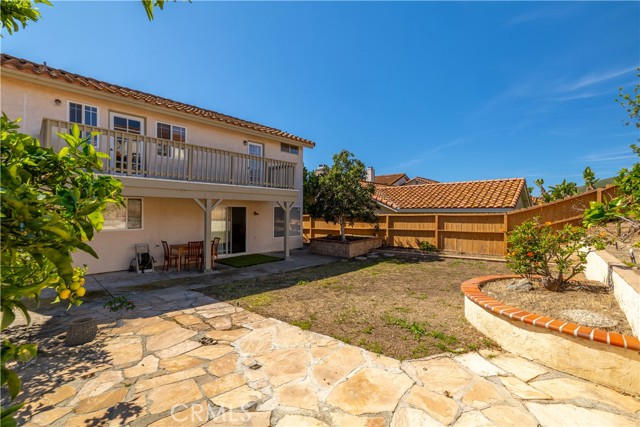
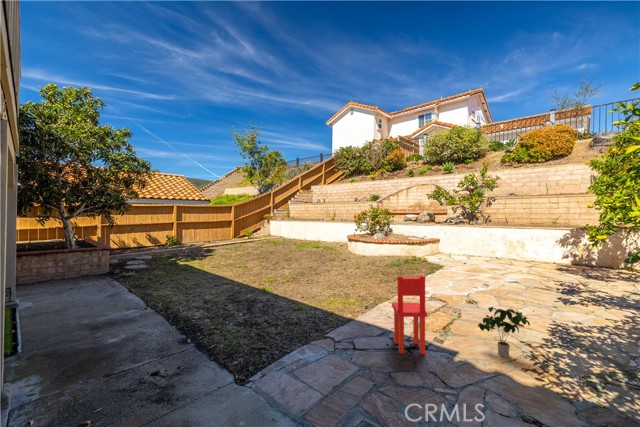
chair: none [150,264,174,310] -> present [392,276,427,354]
woven basket: present [66,317,98,345] -> none [544,328,589,369]

